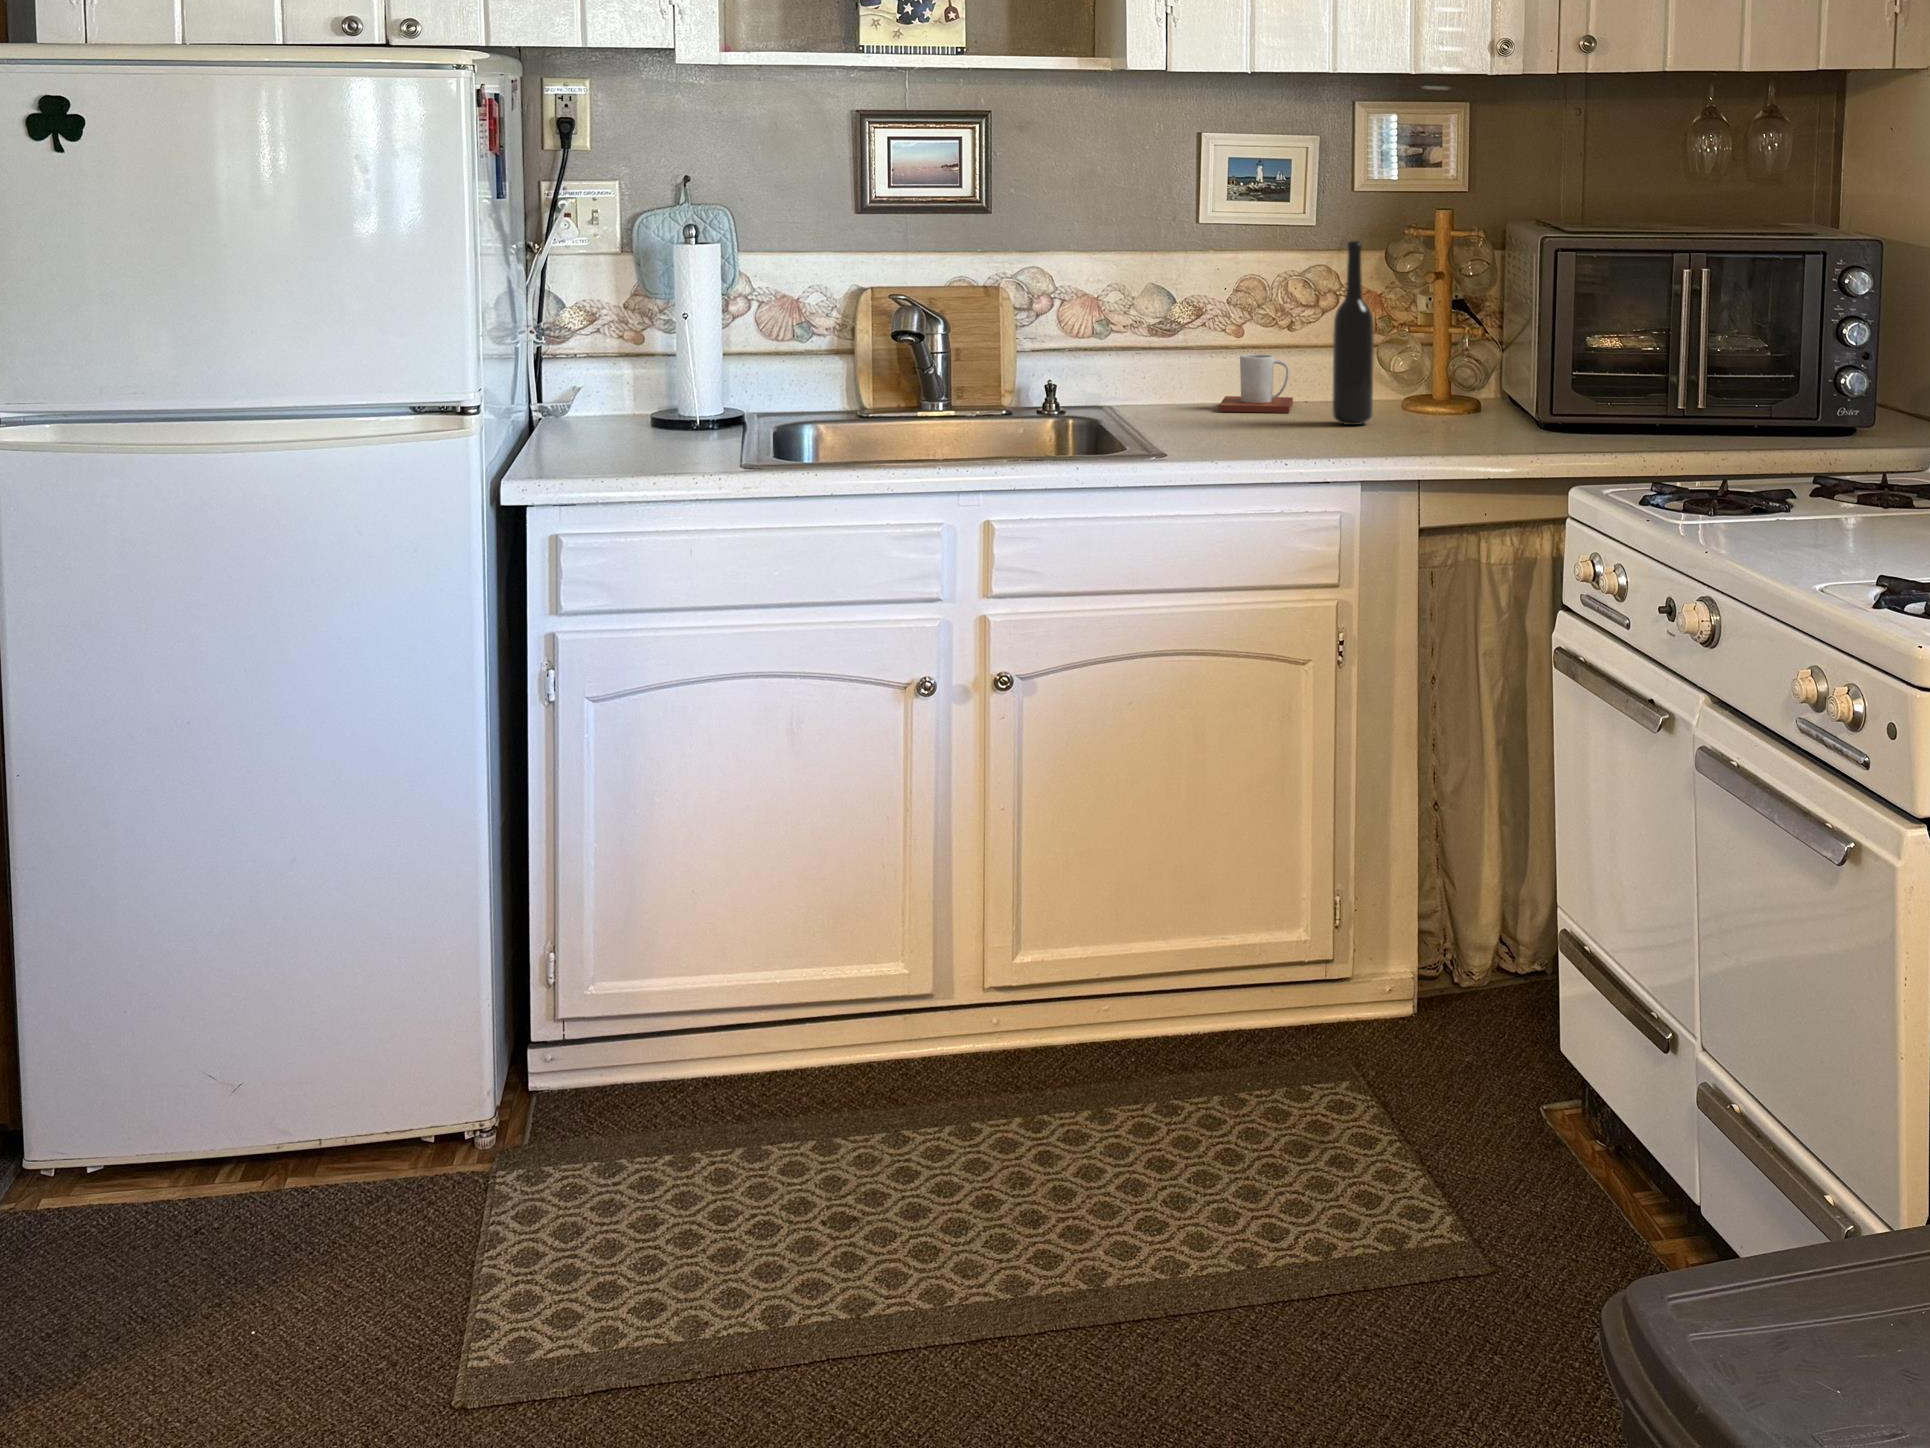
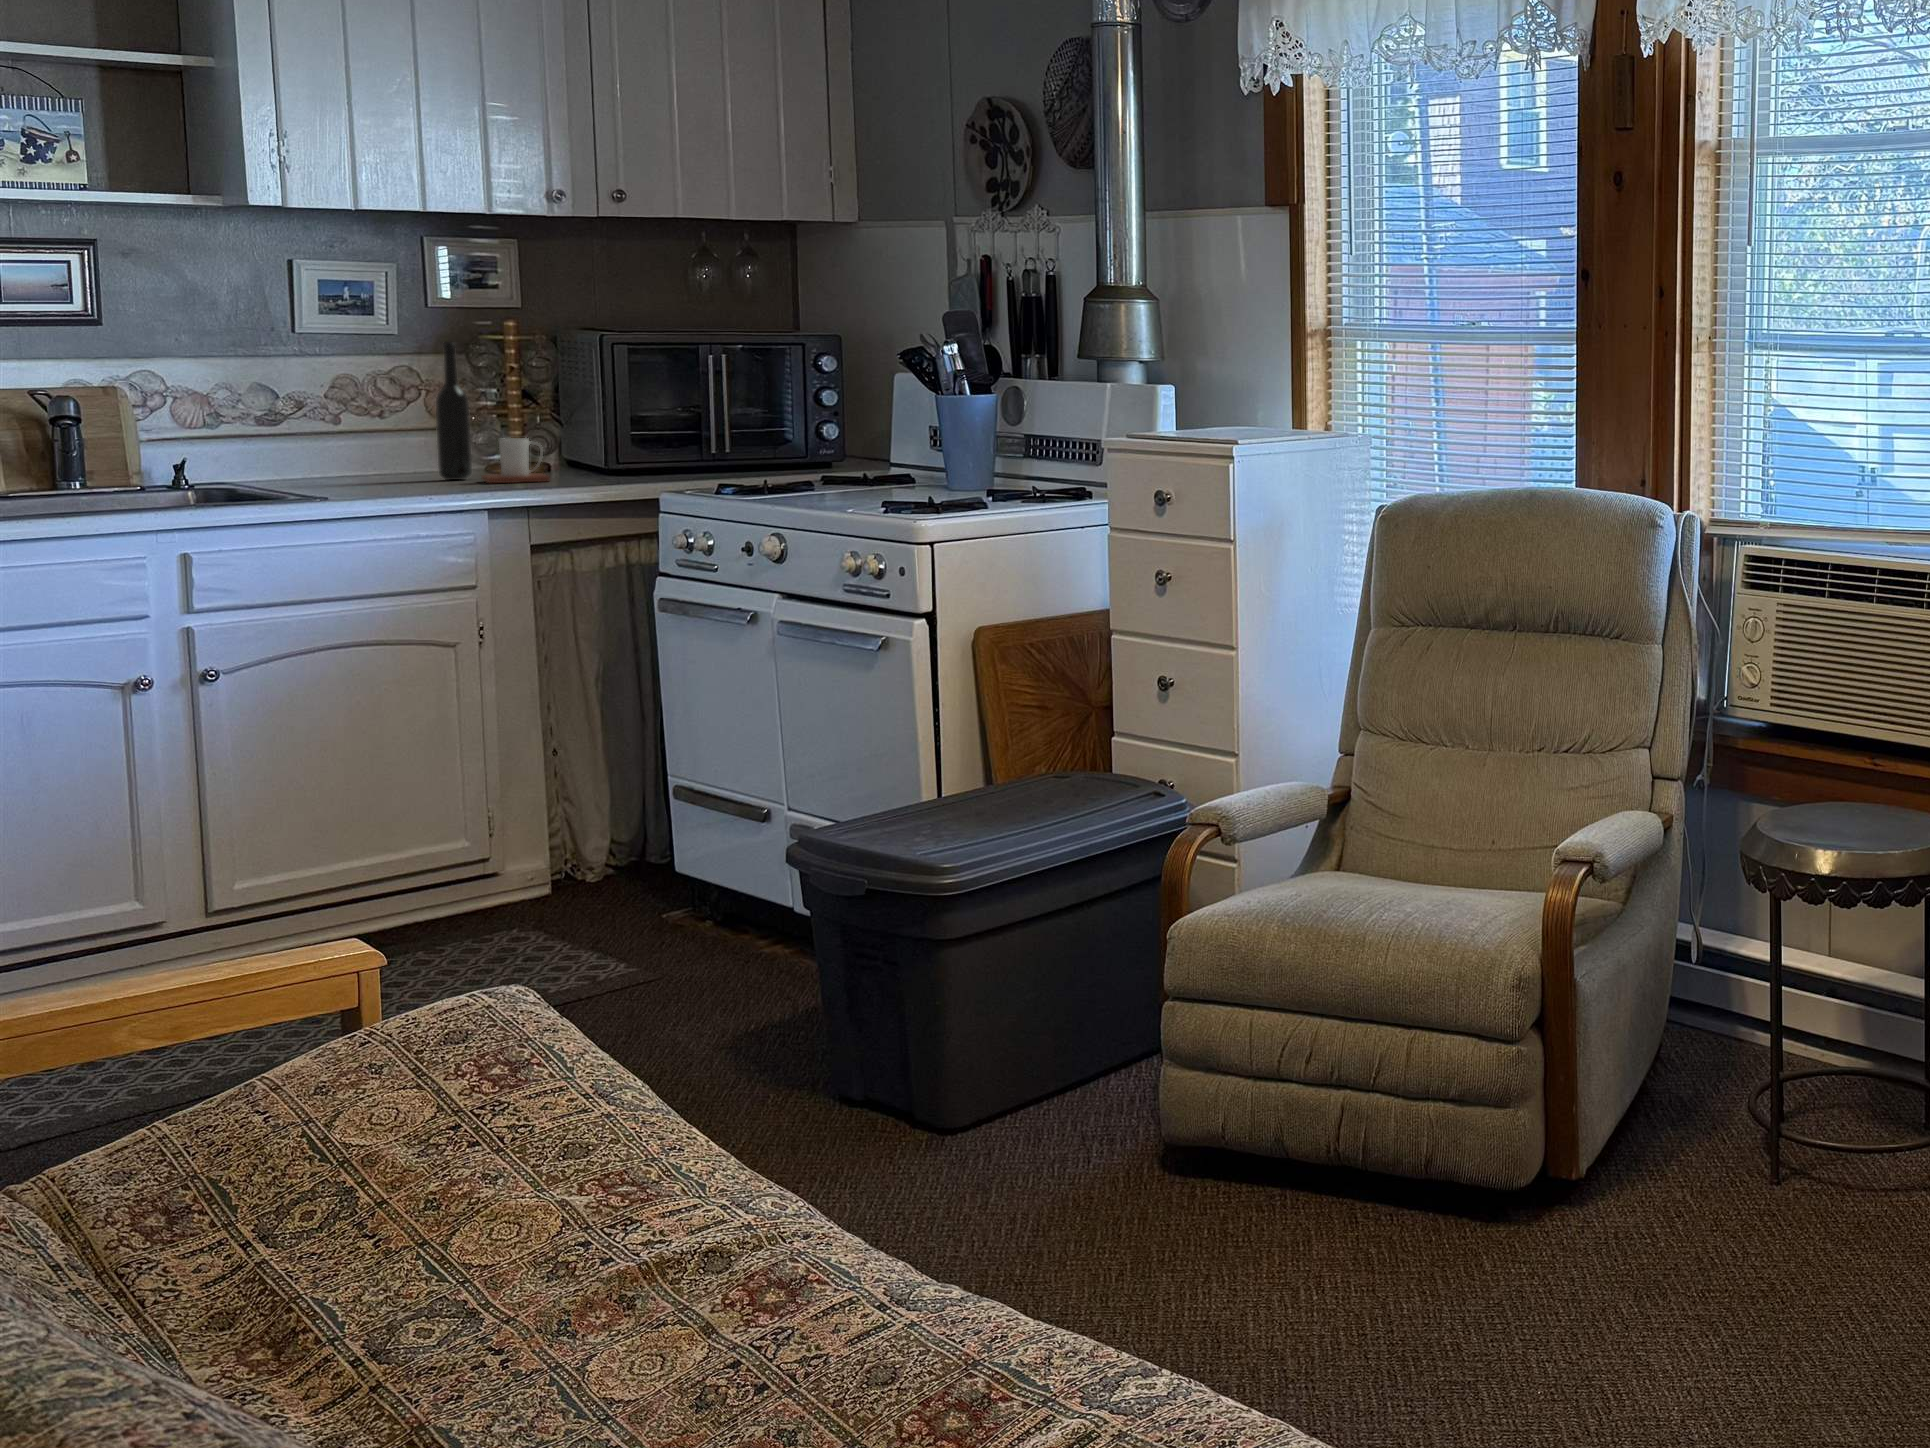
mug: present [1219,354,1293,413] -> present [481,438,550,483]

